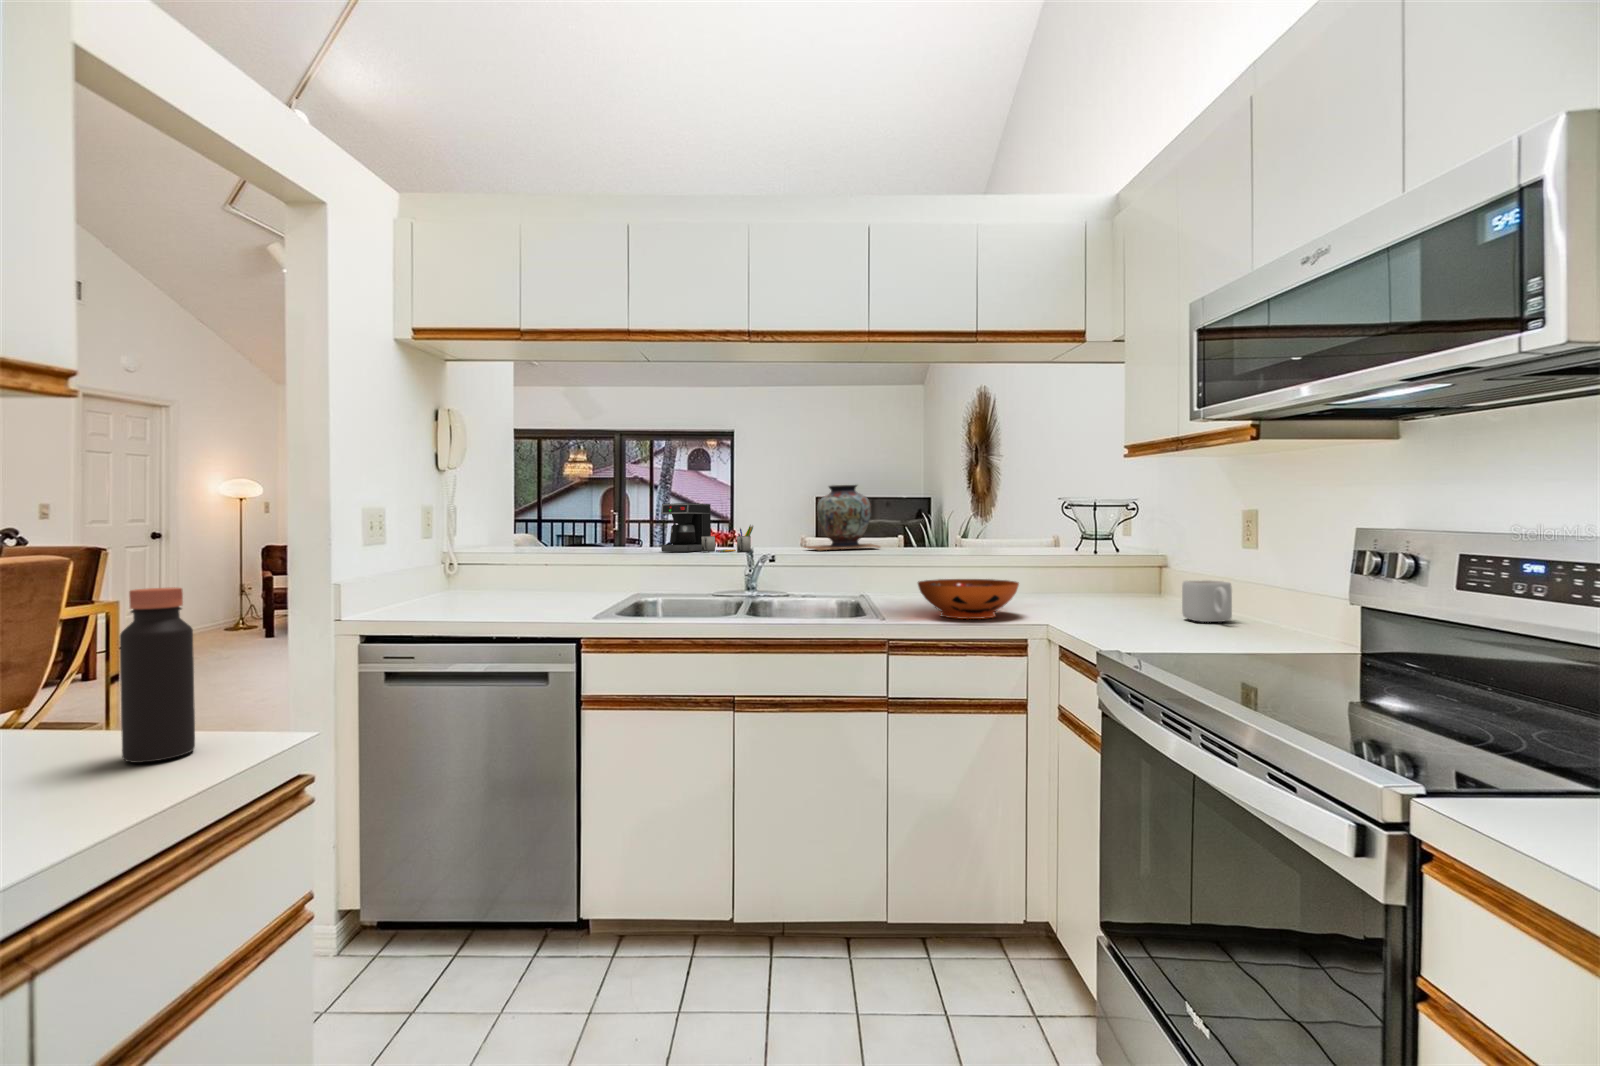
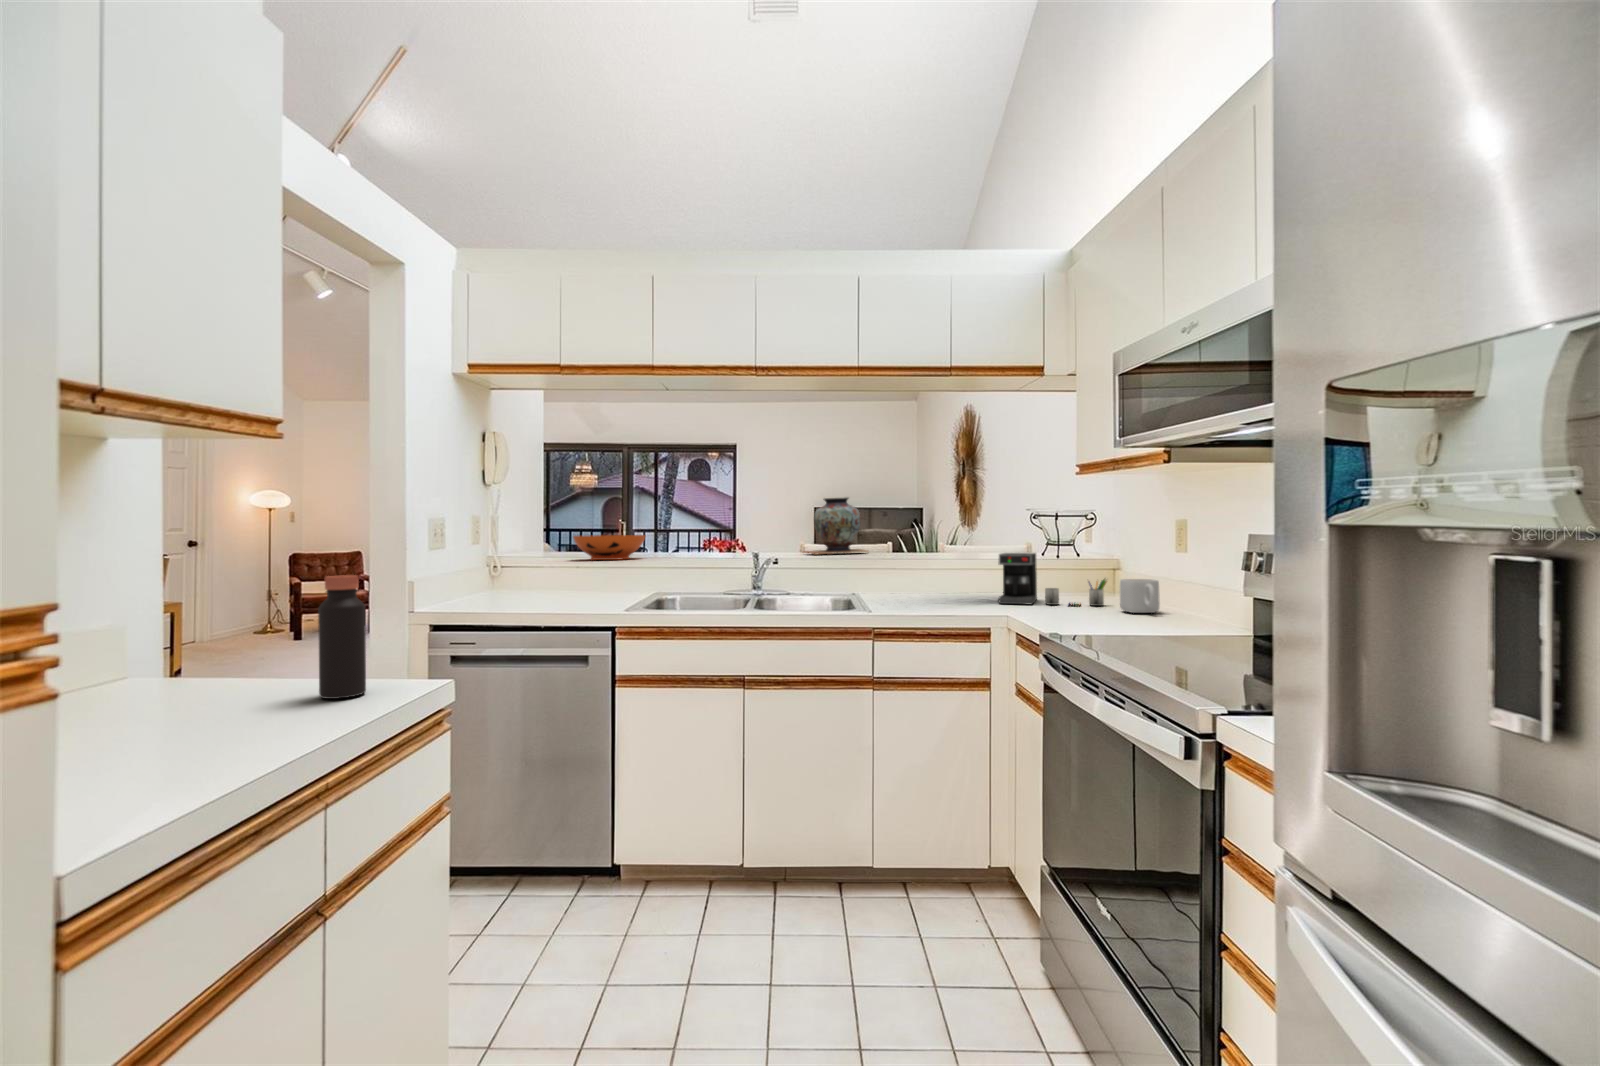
coffee maker: present [661,503,753,552] -> present [999,553,1107,606]
decorative bowl: present [918,579,1019,619] -> present [573,535,645,560]

